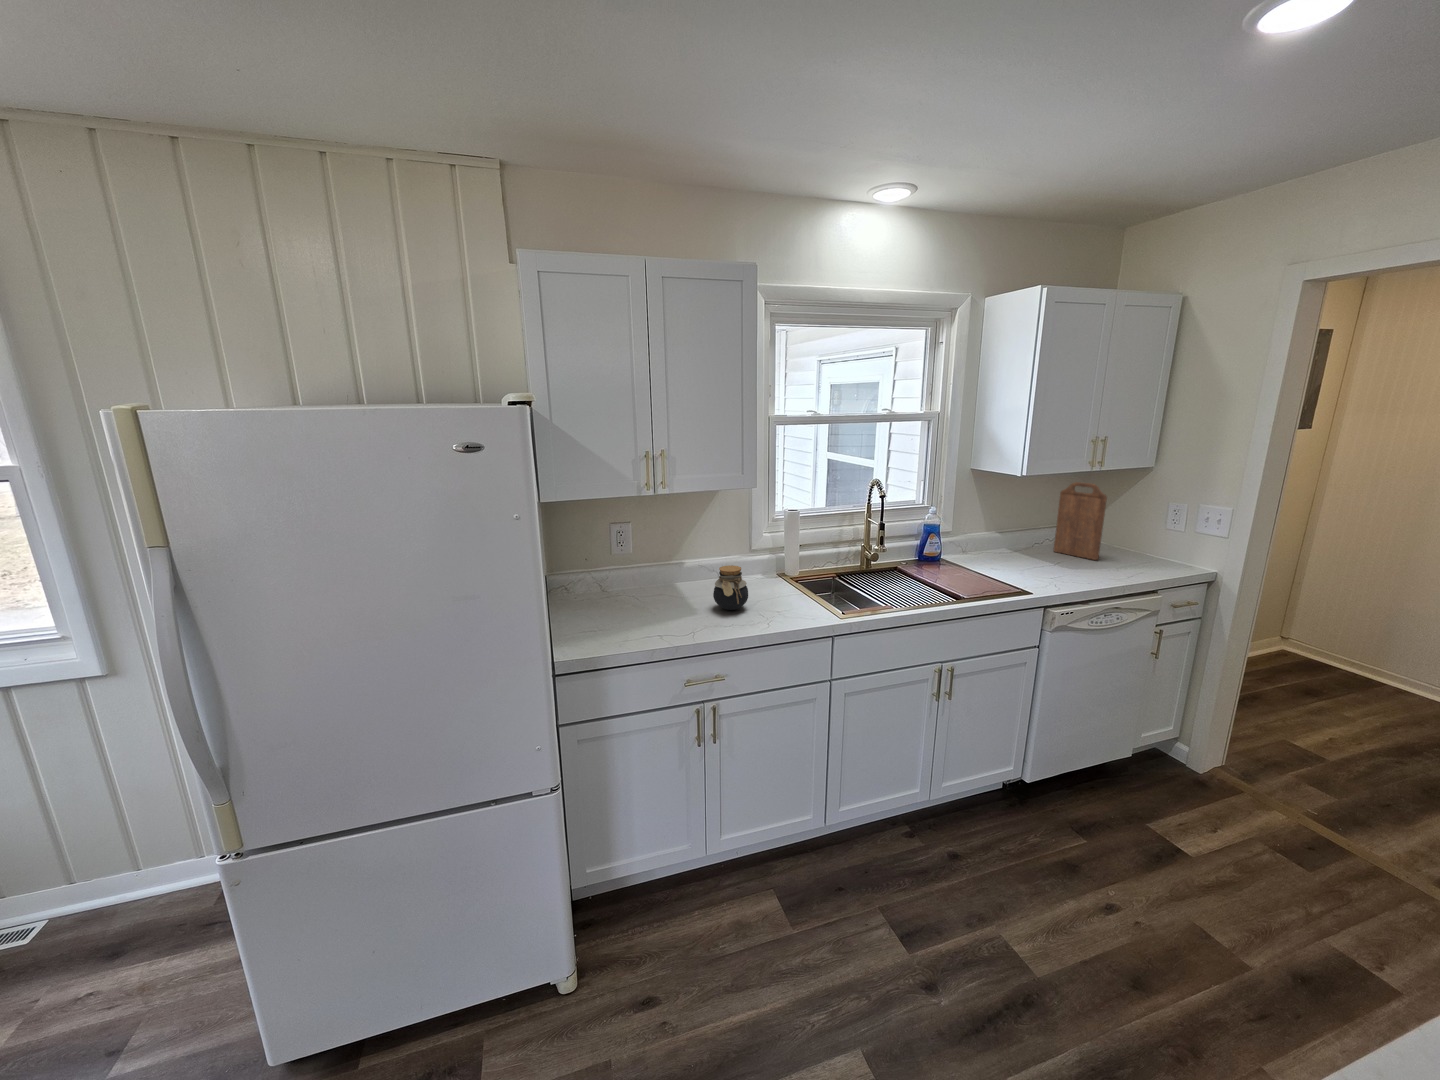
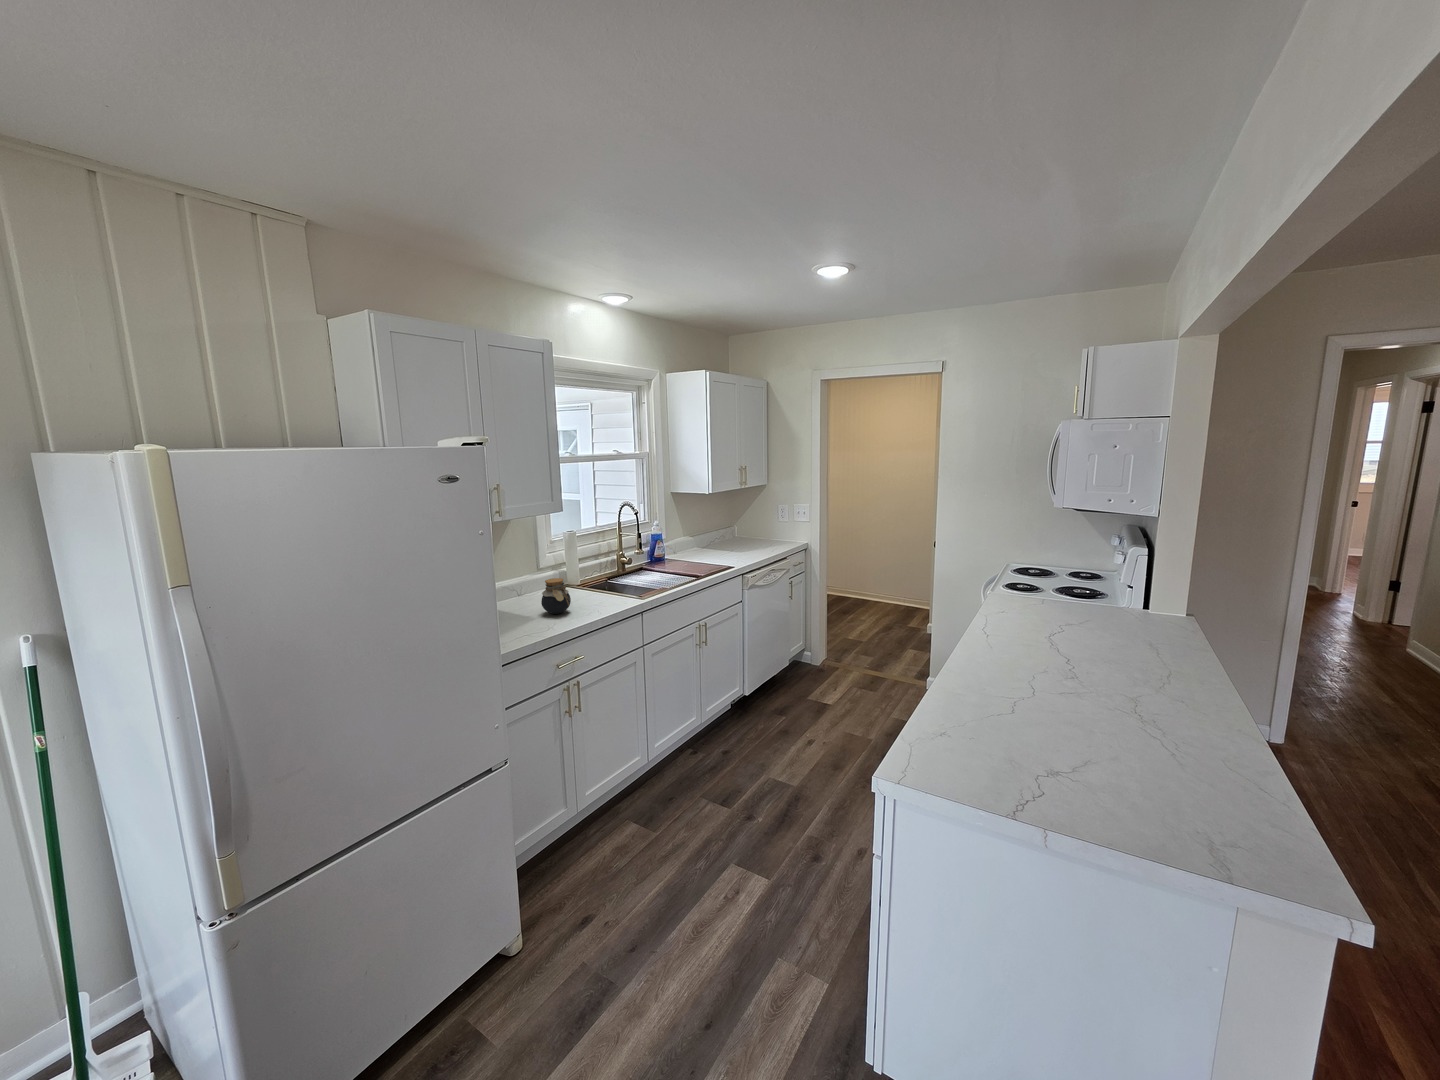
cutting board: present [1054,482,1107,560] -> none [723,495,752,545]

